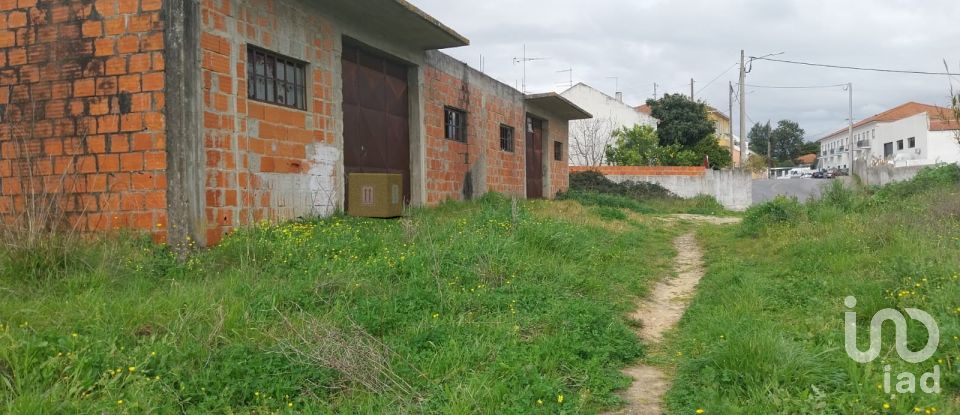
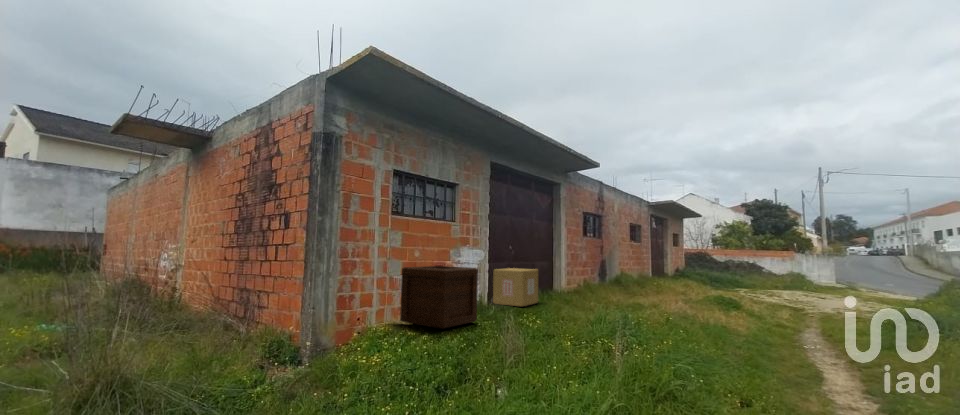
wooden crate: none [260,163,348,229] -> present [400,266,478,329]

